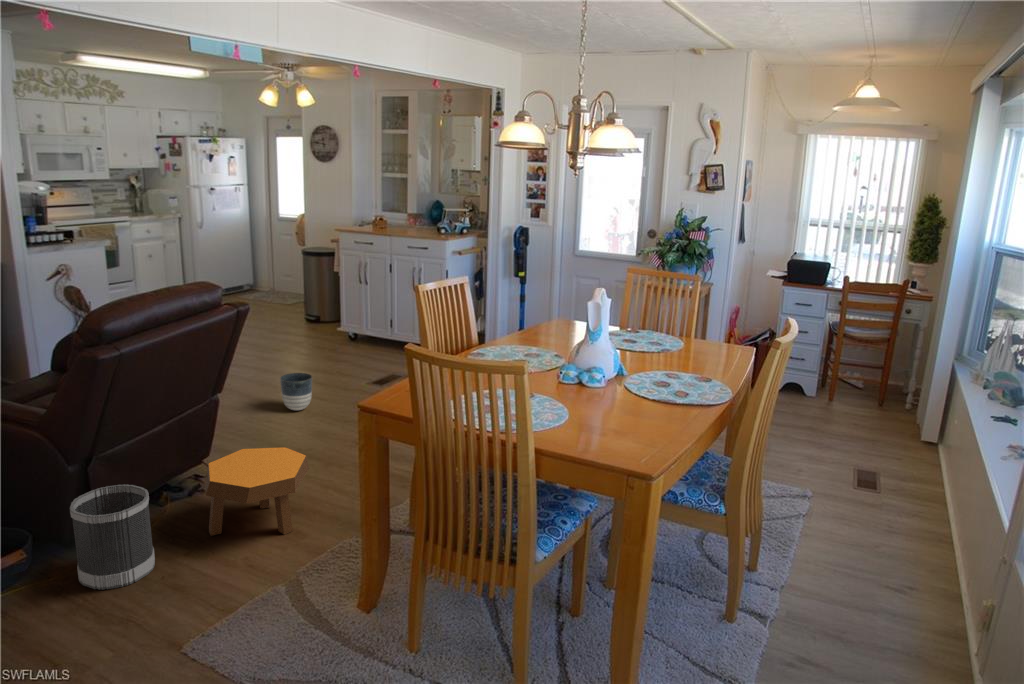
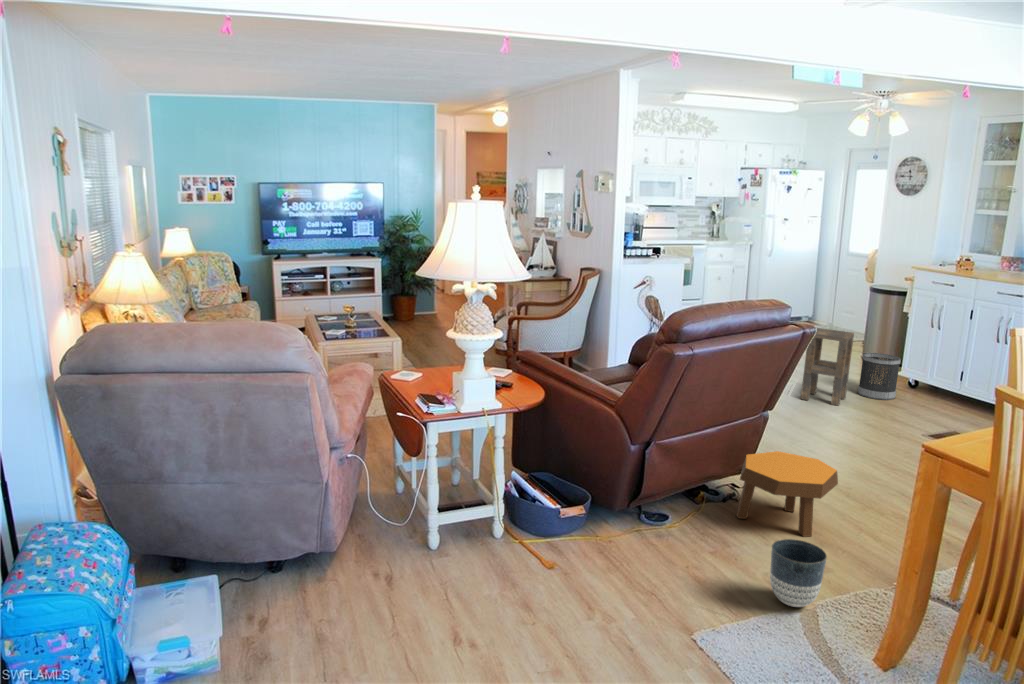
side table: none [255,299,300,372] -> present [801,328,854,406]
planter: present [280,373,312,410] -> present [770,539,827,607]
wastebasket: present [70,484,155,590] -> present [858,353,901,400]

